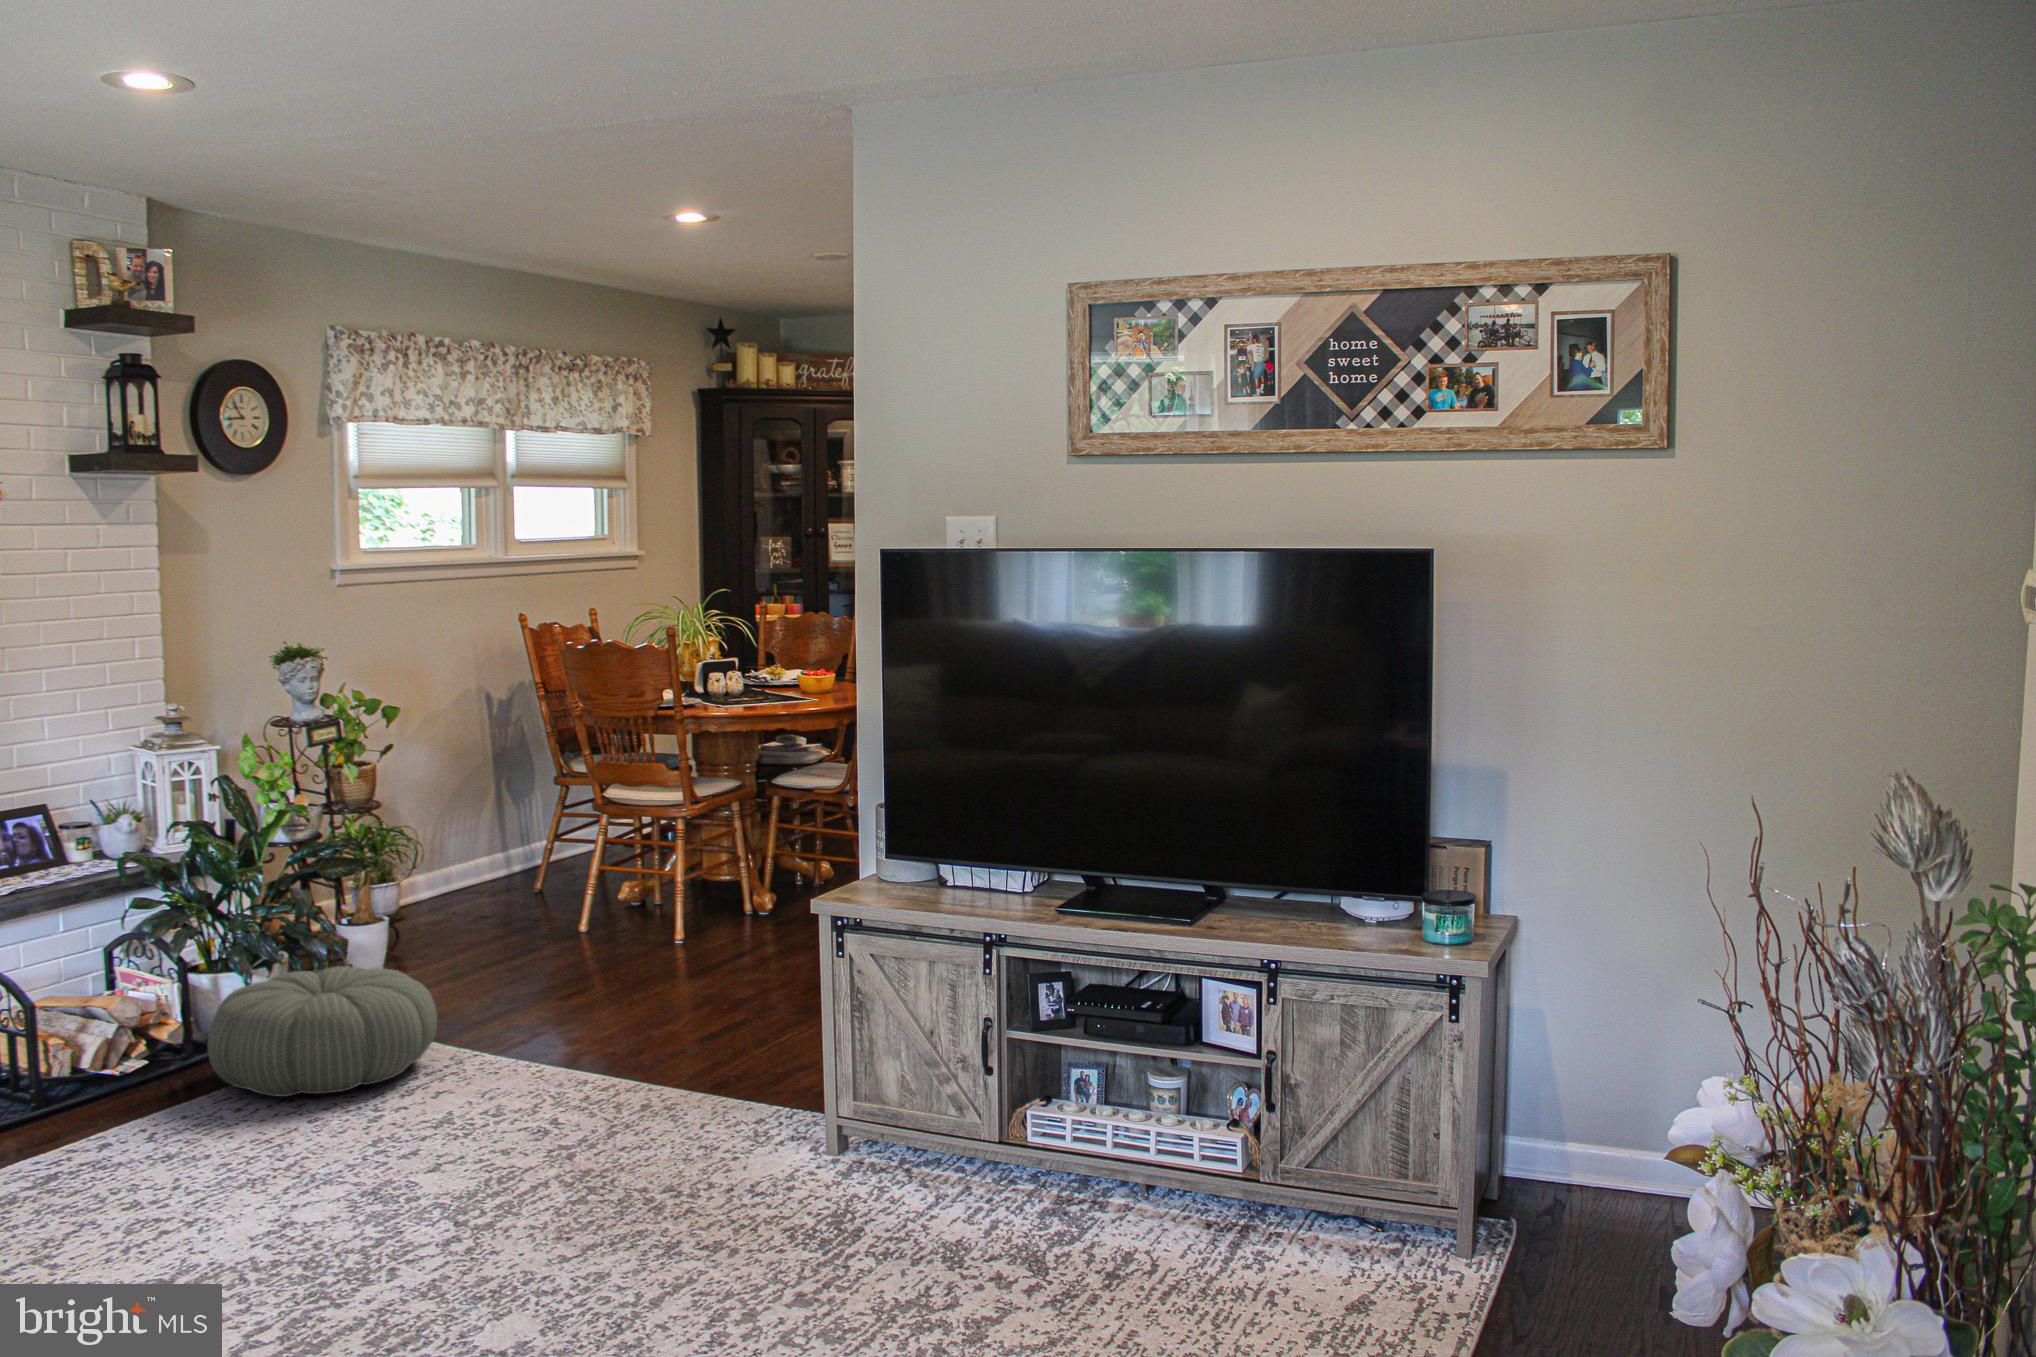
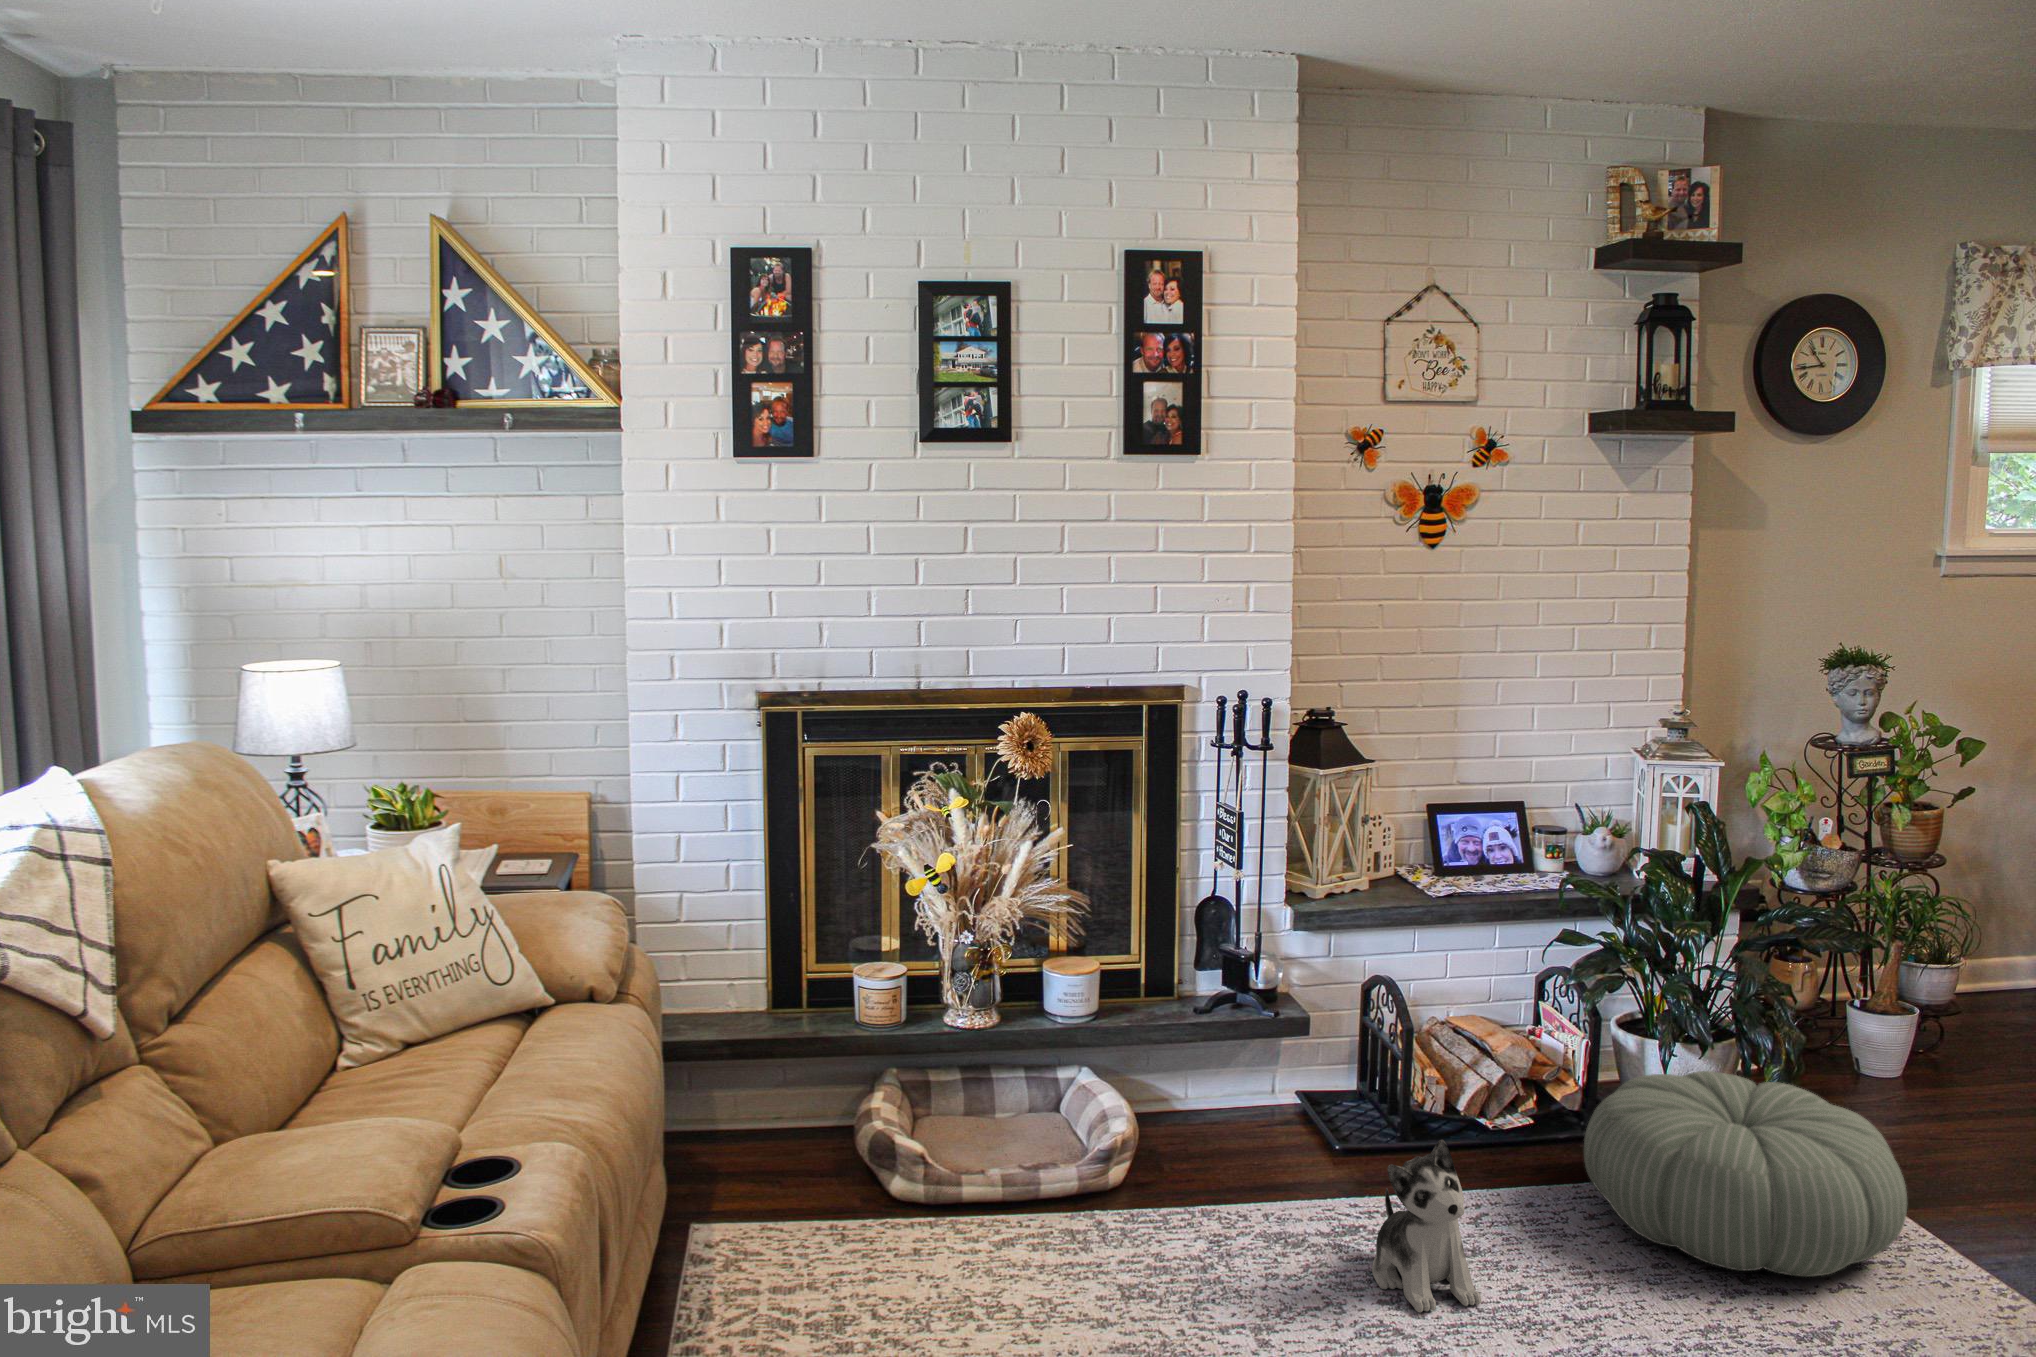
plush toy: none [80,1048,189,1184] -> present [1372,1140,1481,1312]

